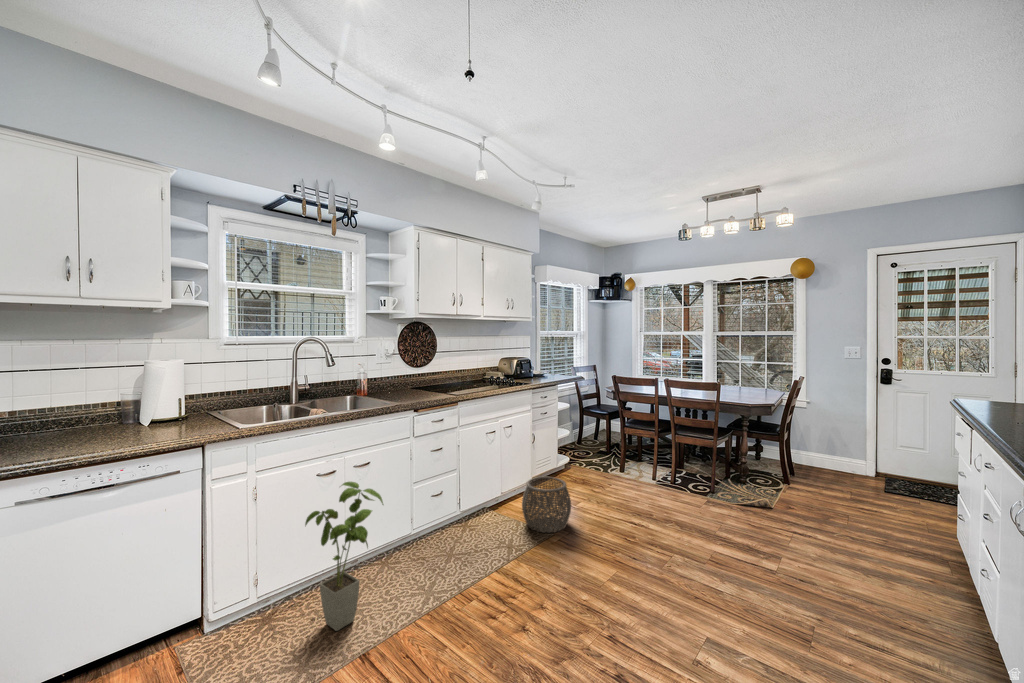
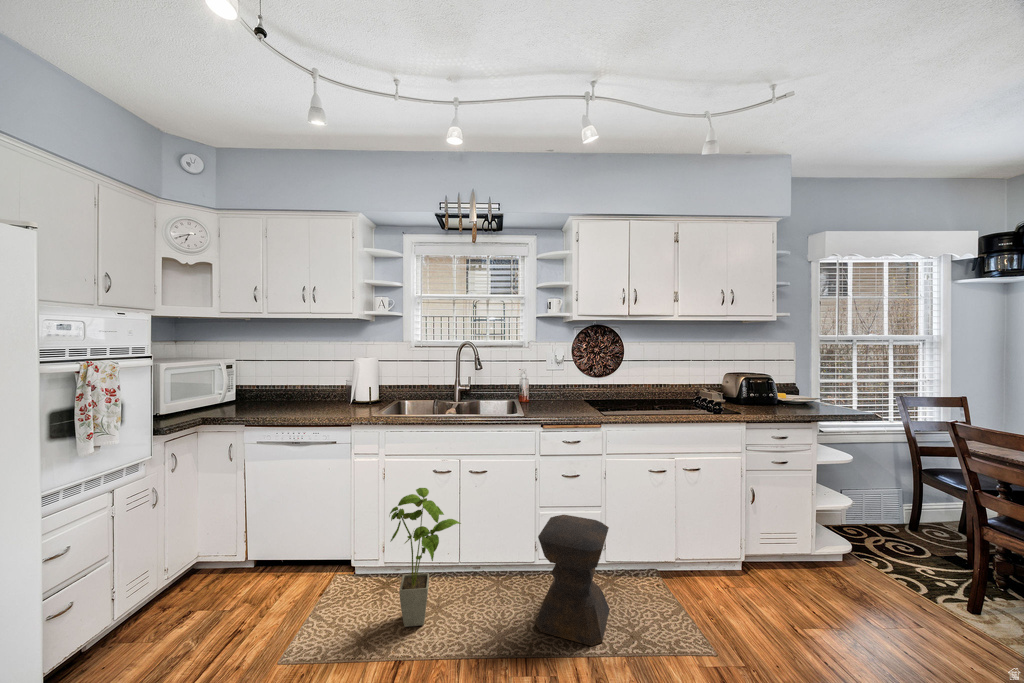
stool: none [435,475,497,575] -> present [535,515,610,646]
woven basket: present [522,477,571,533] -> none [676,553,759,651]

